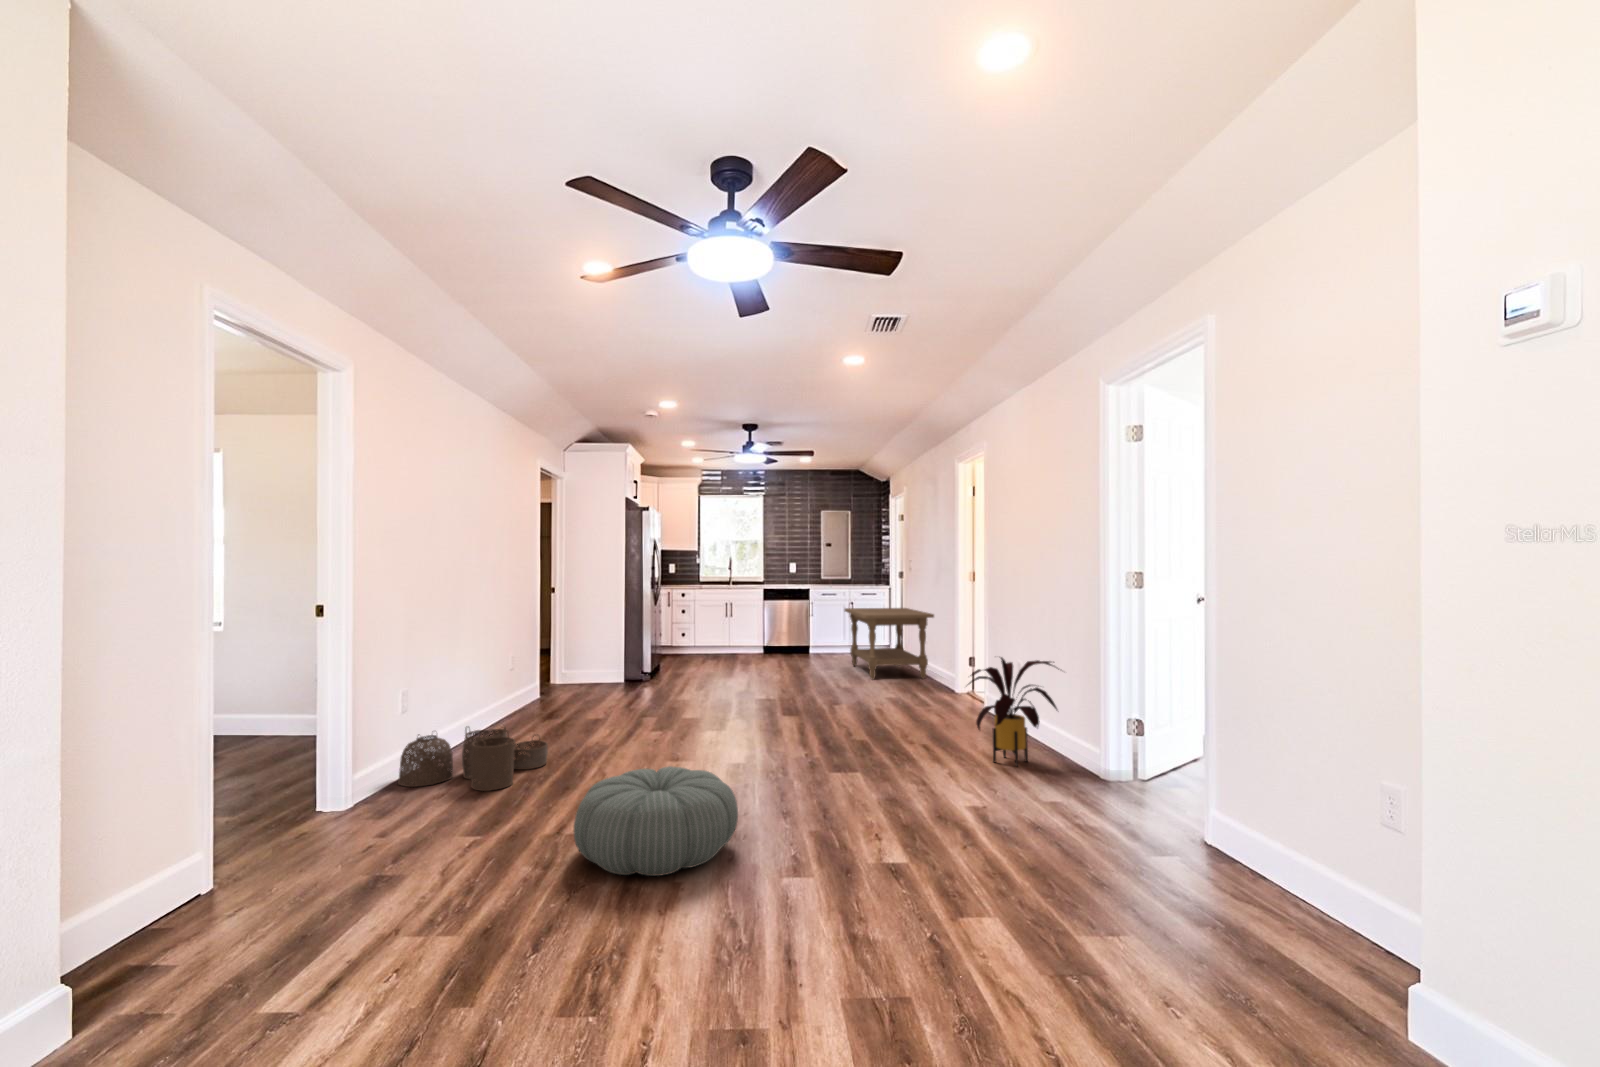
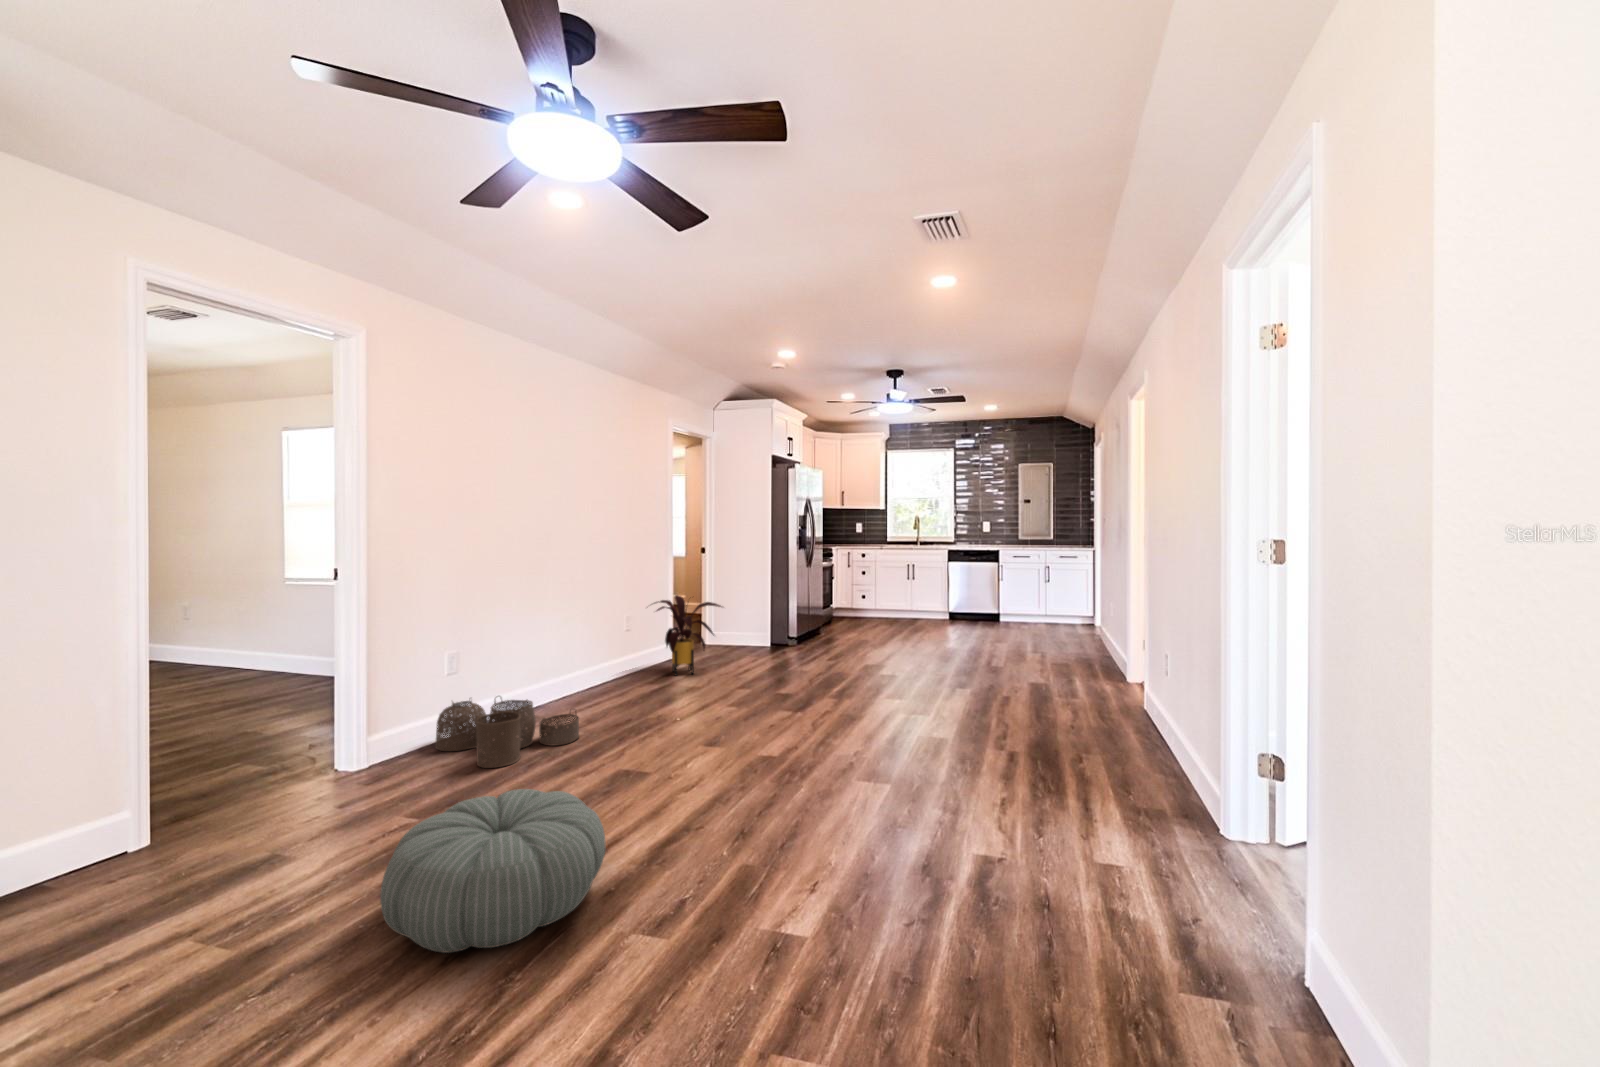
coffee table: present [844,608,934,680] -> none [1025,577,1128,672]
house plant: present [969,657,1059,767] -> present [654,595,721,675]

